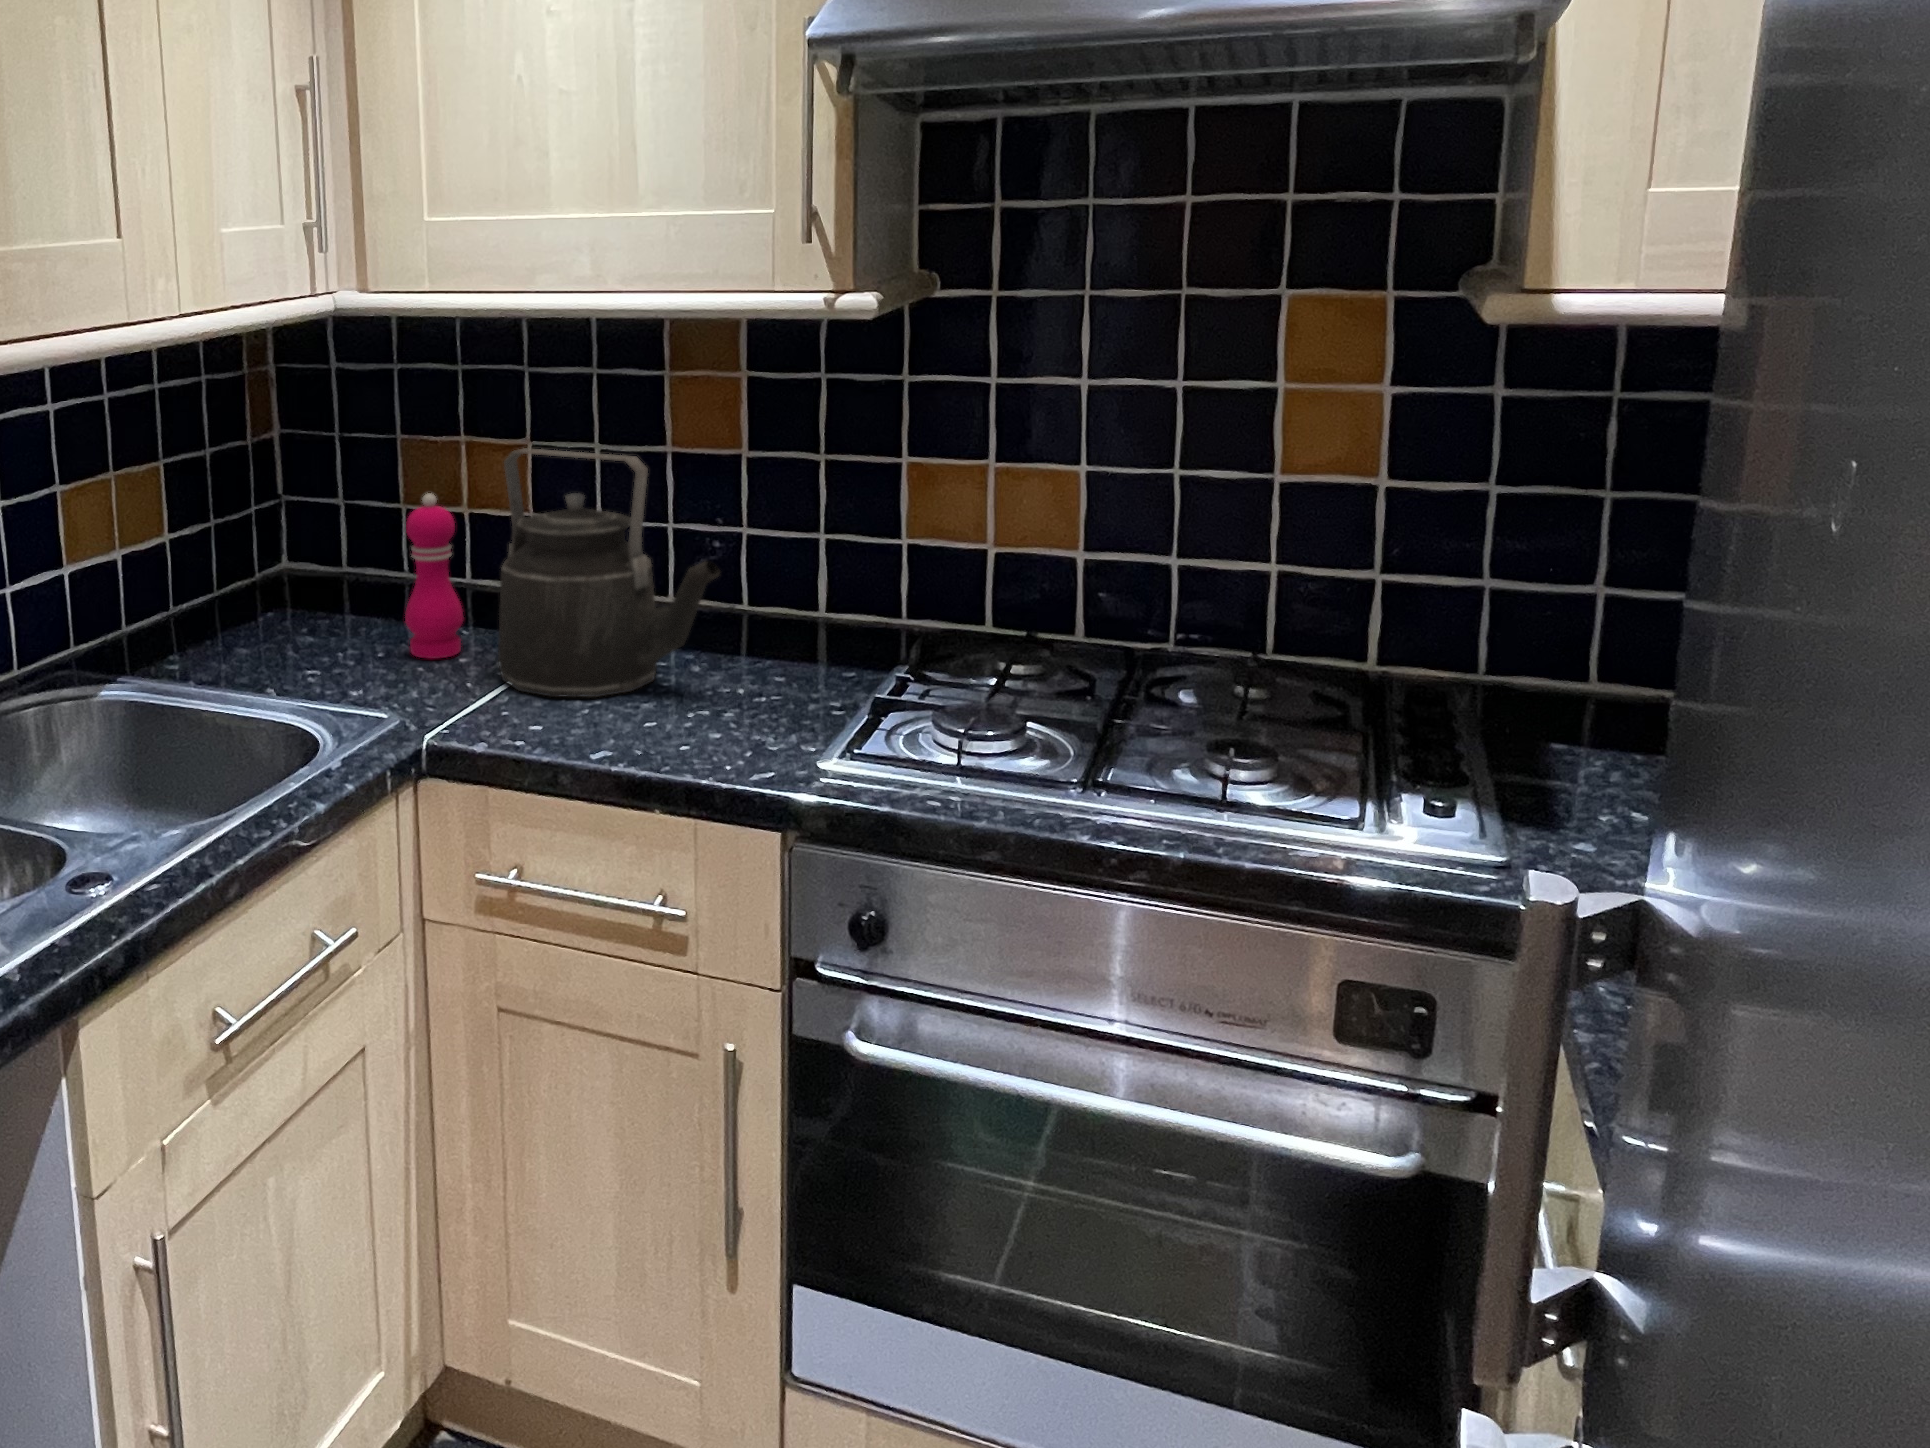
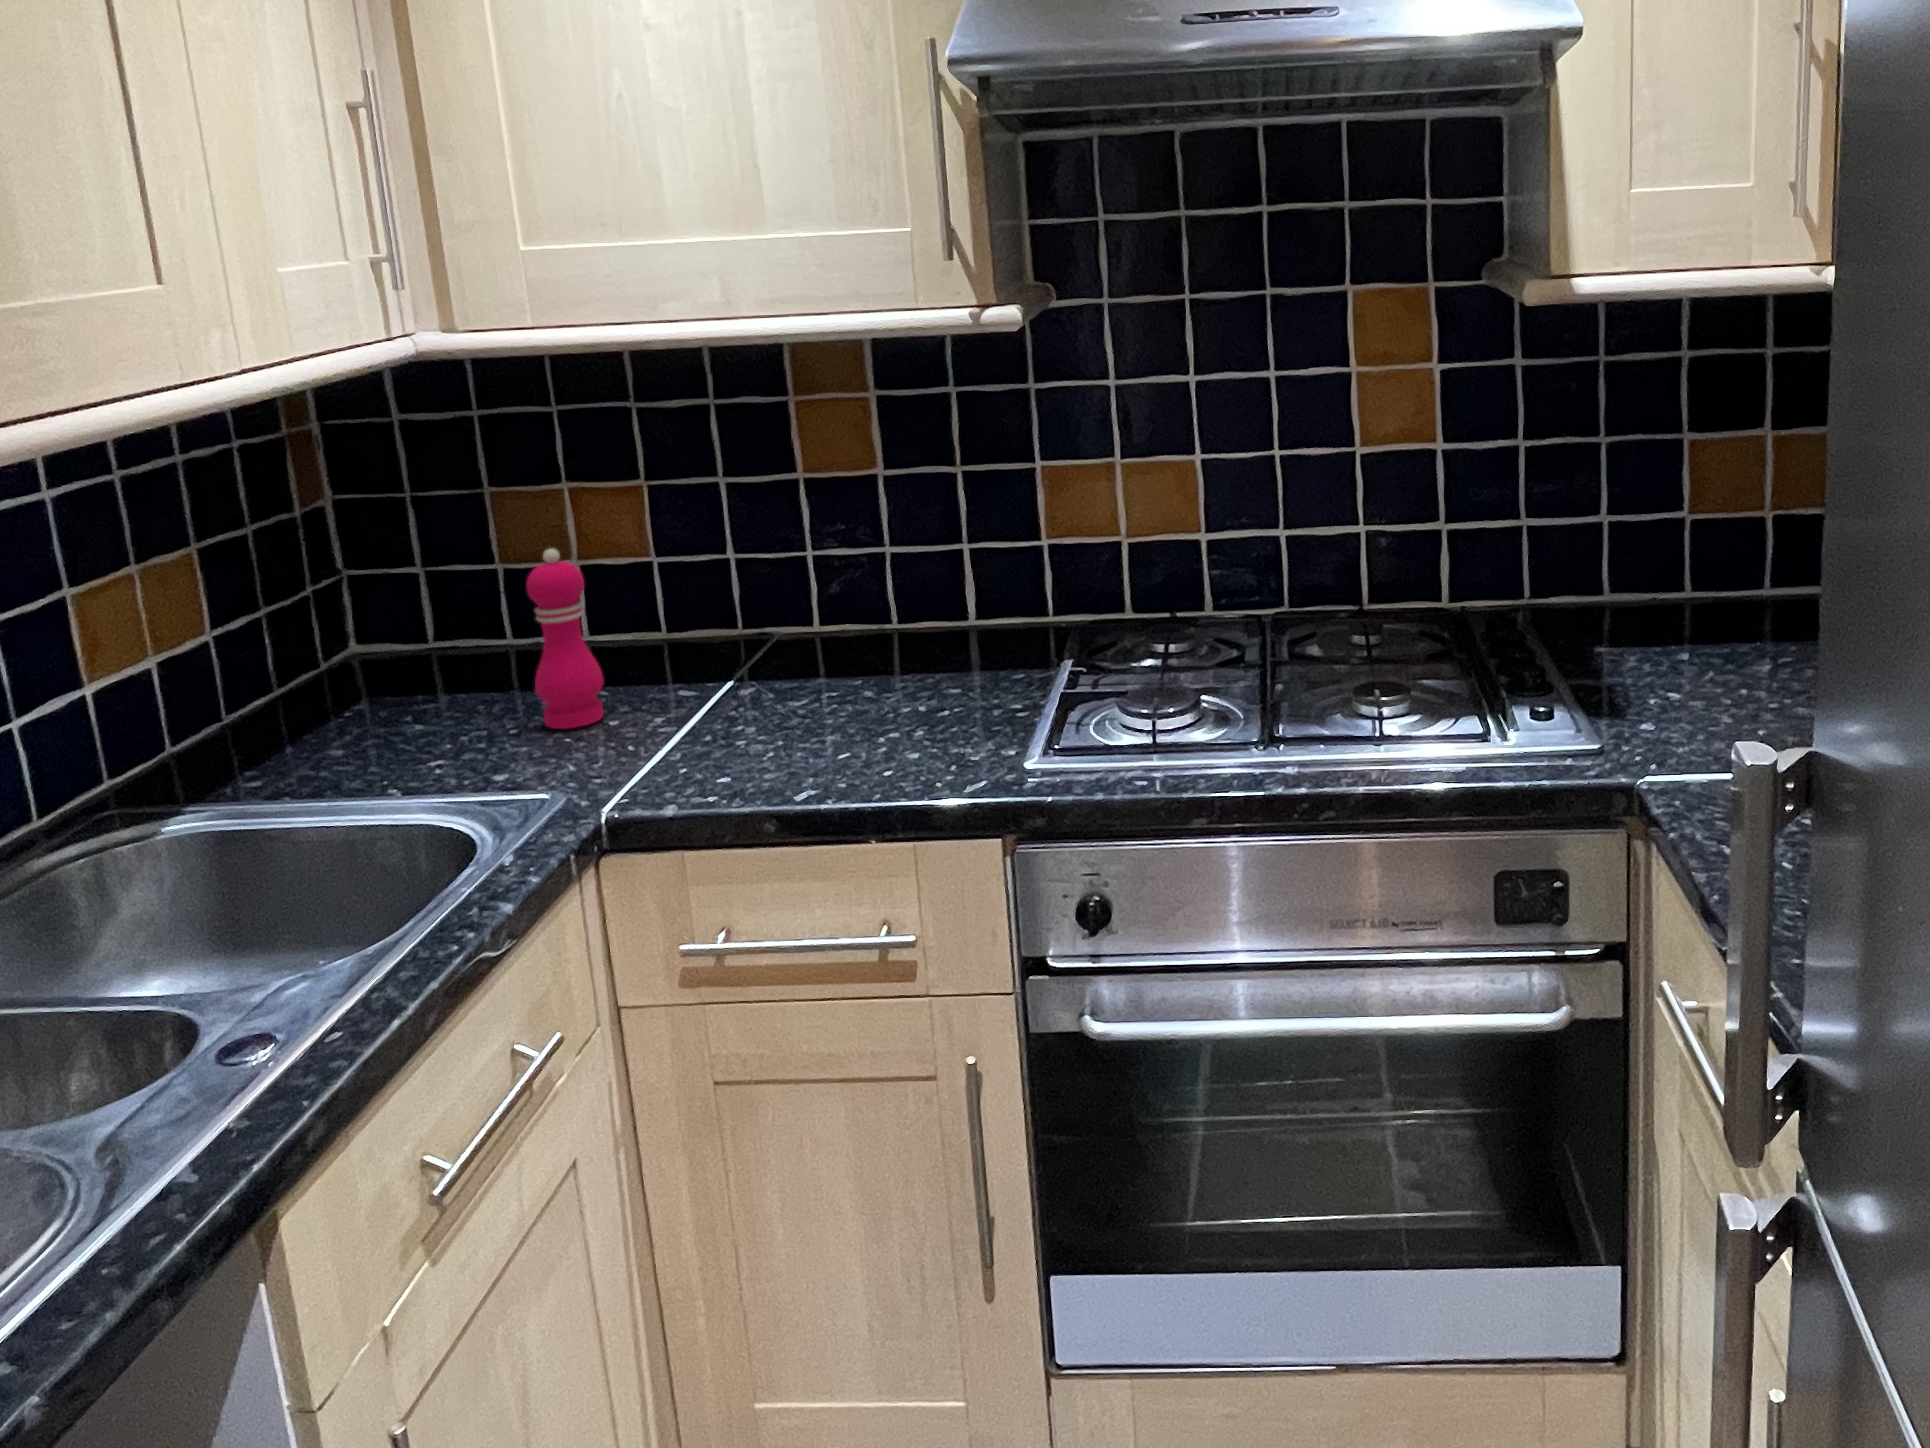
kettle: present [498,448,720,697] -> none [638,486,891,747]

